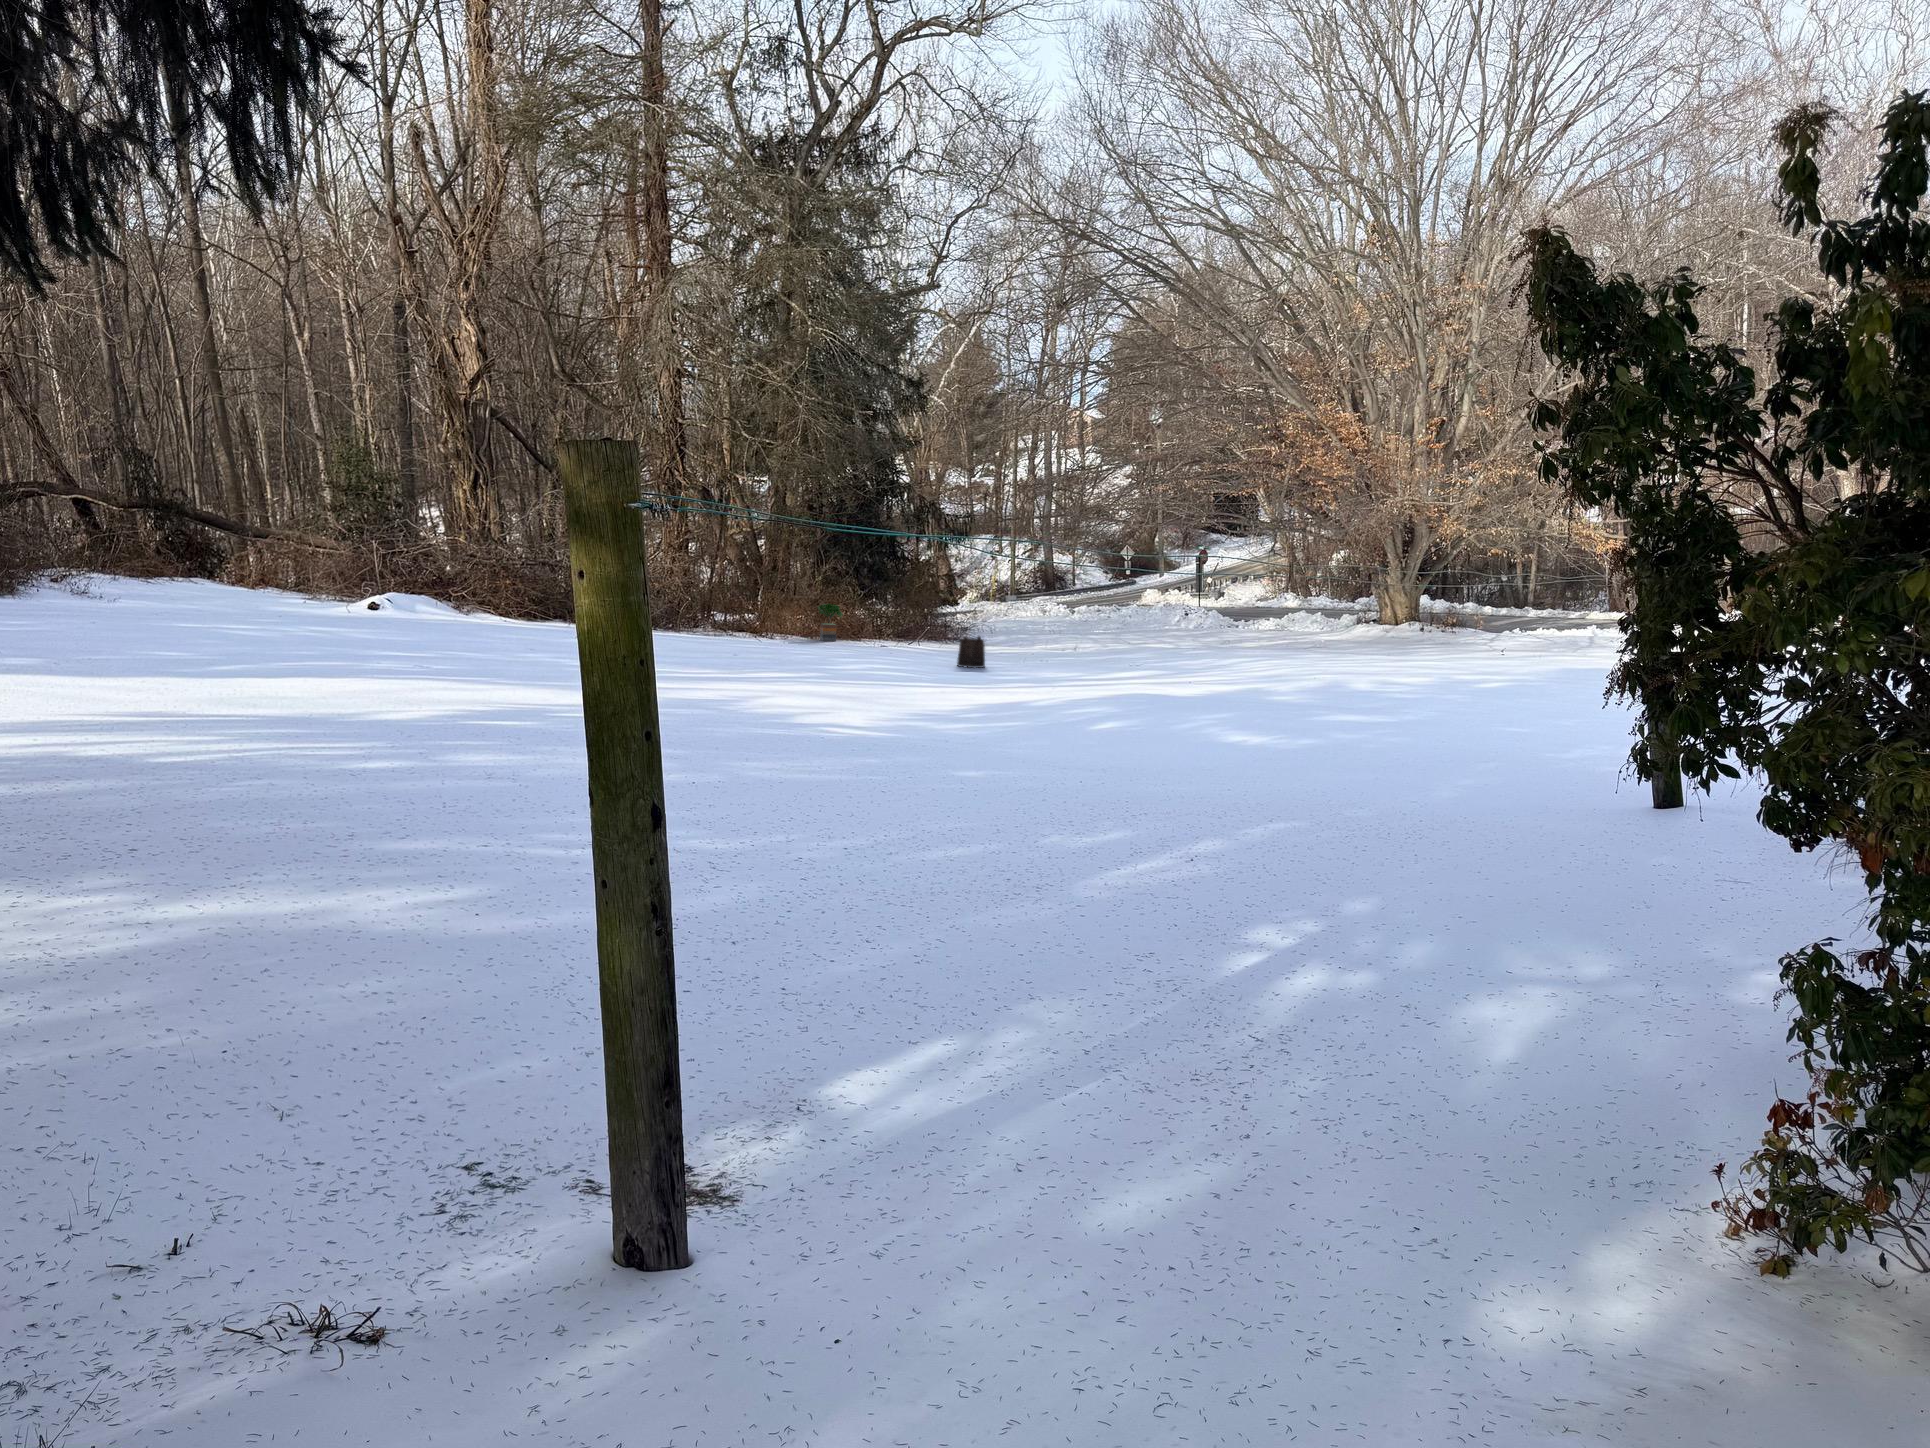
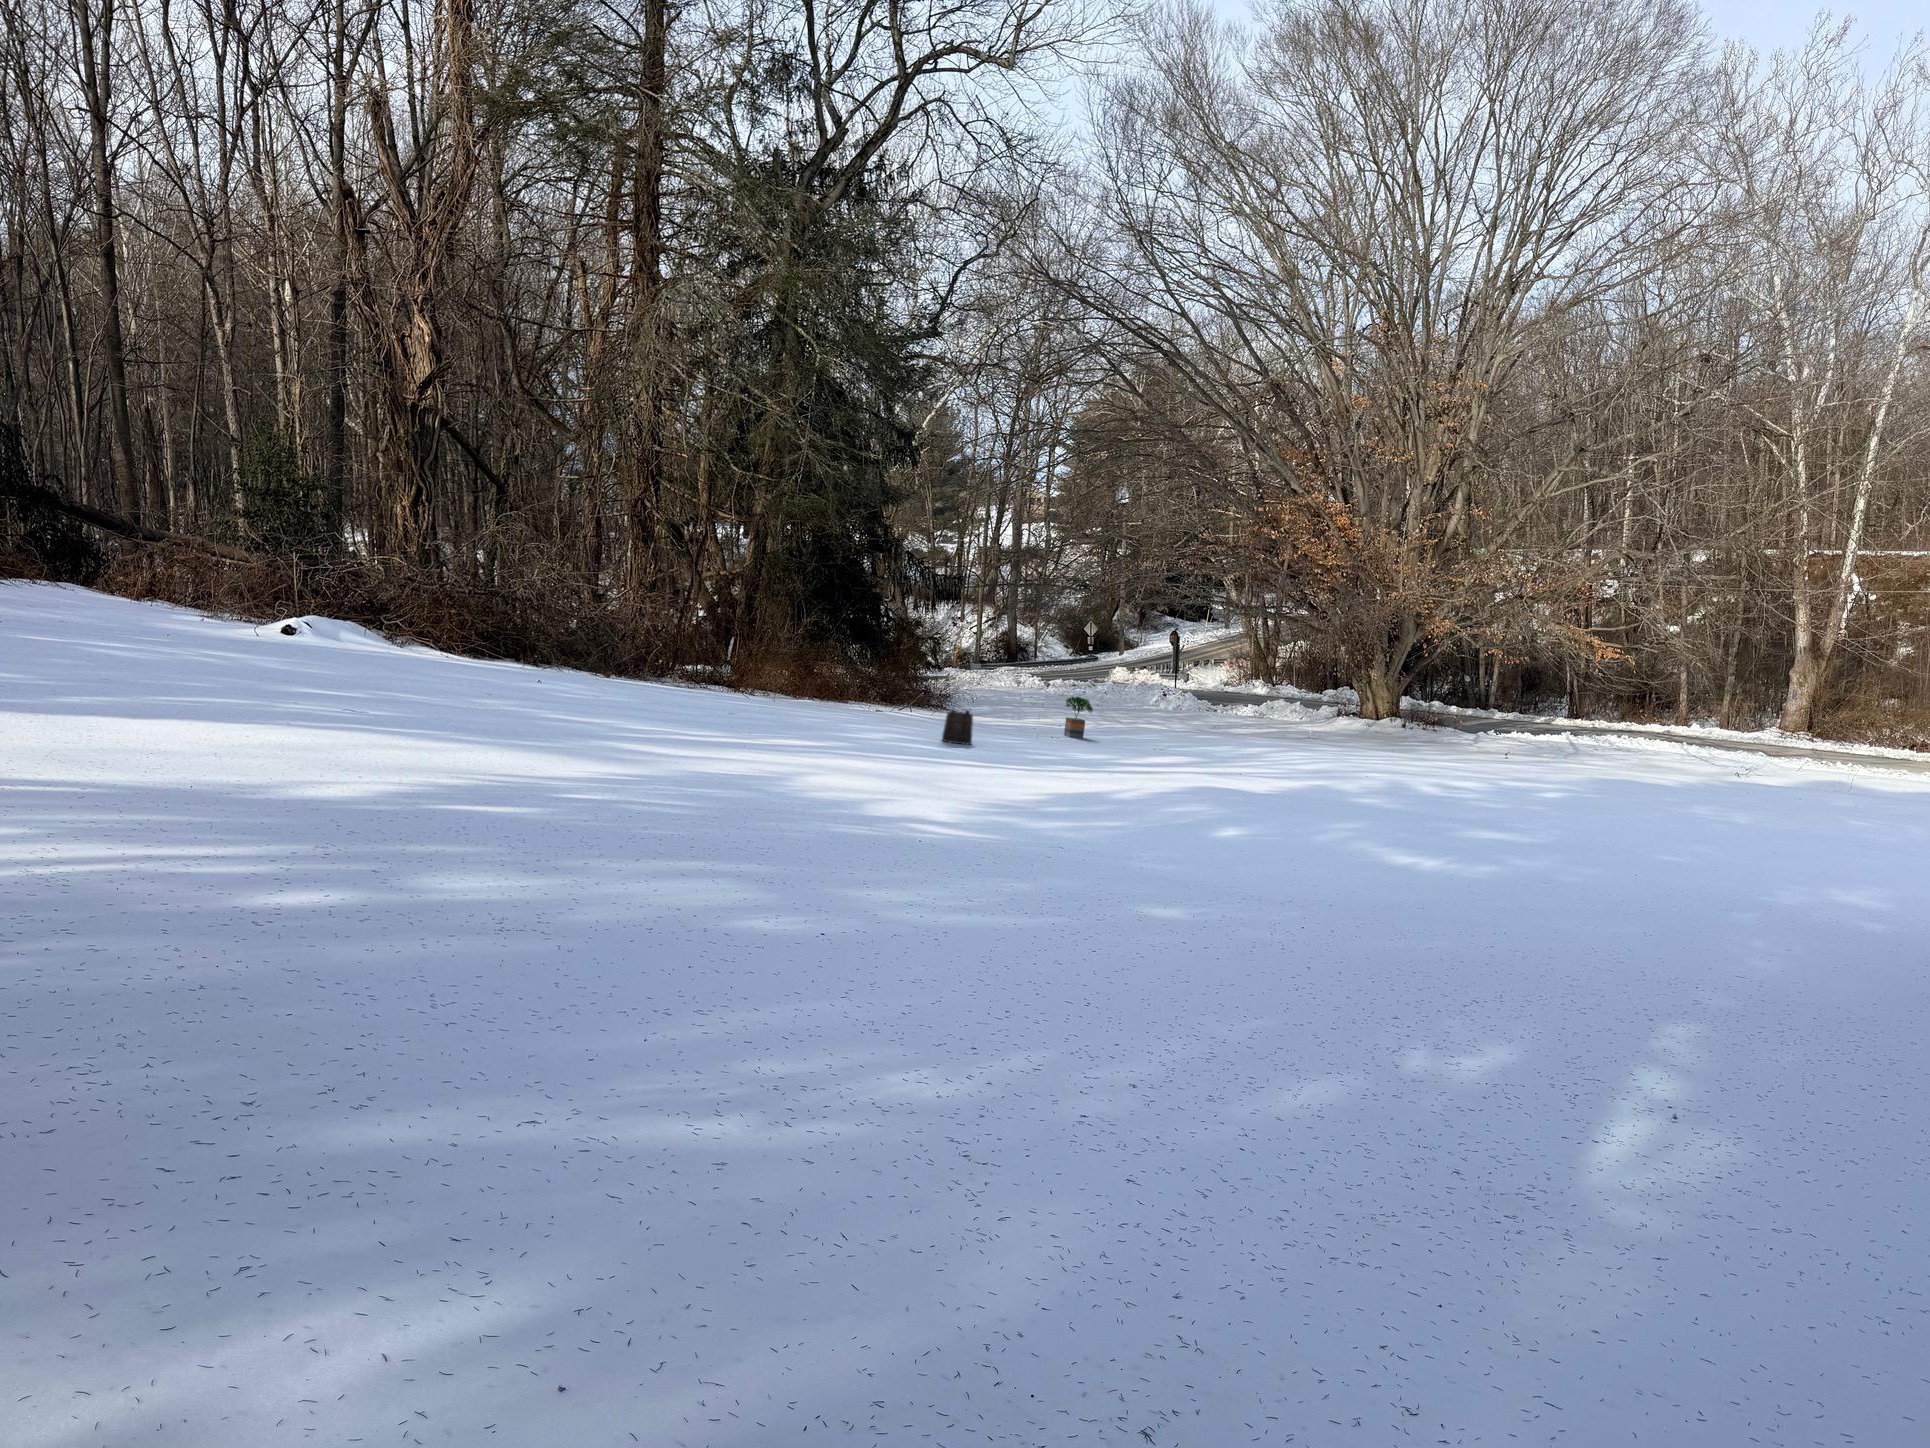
potted tree: present [818,604,843,641] -> present [1064,697,1093,738]

